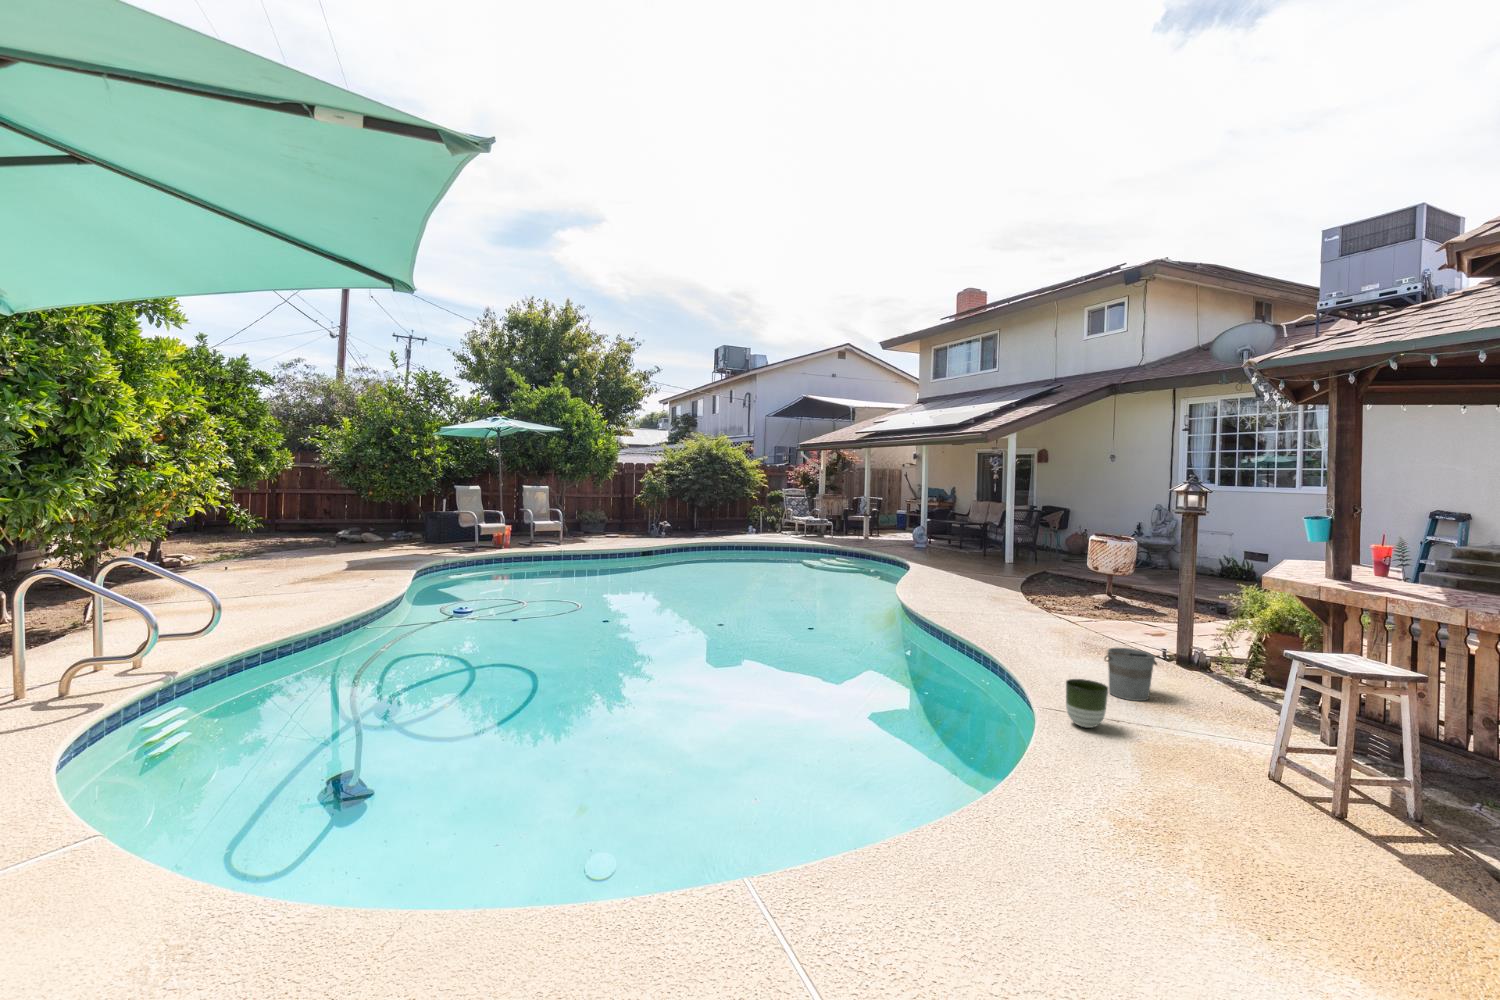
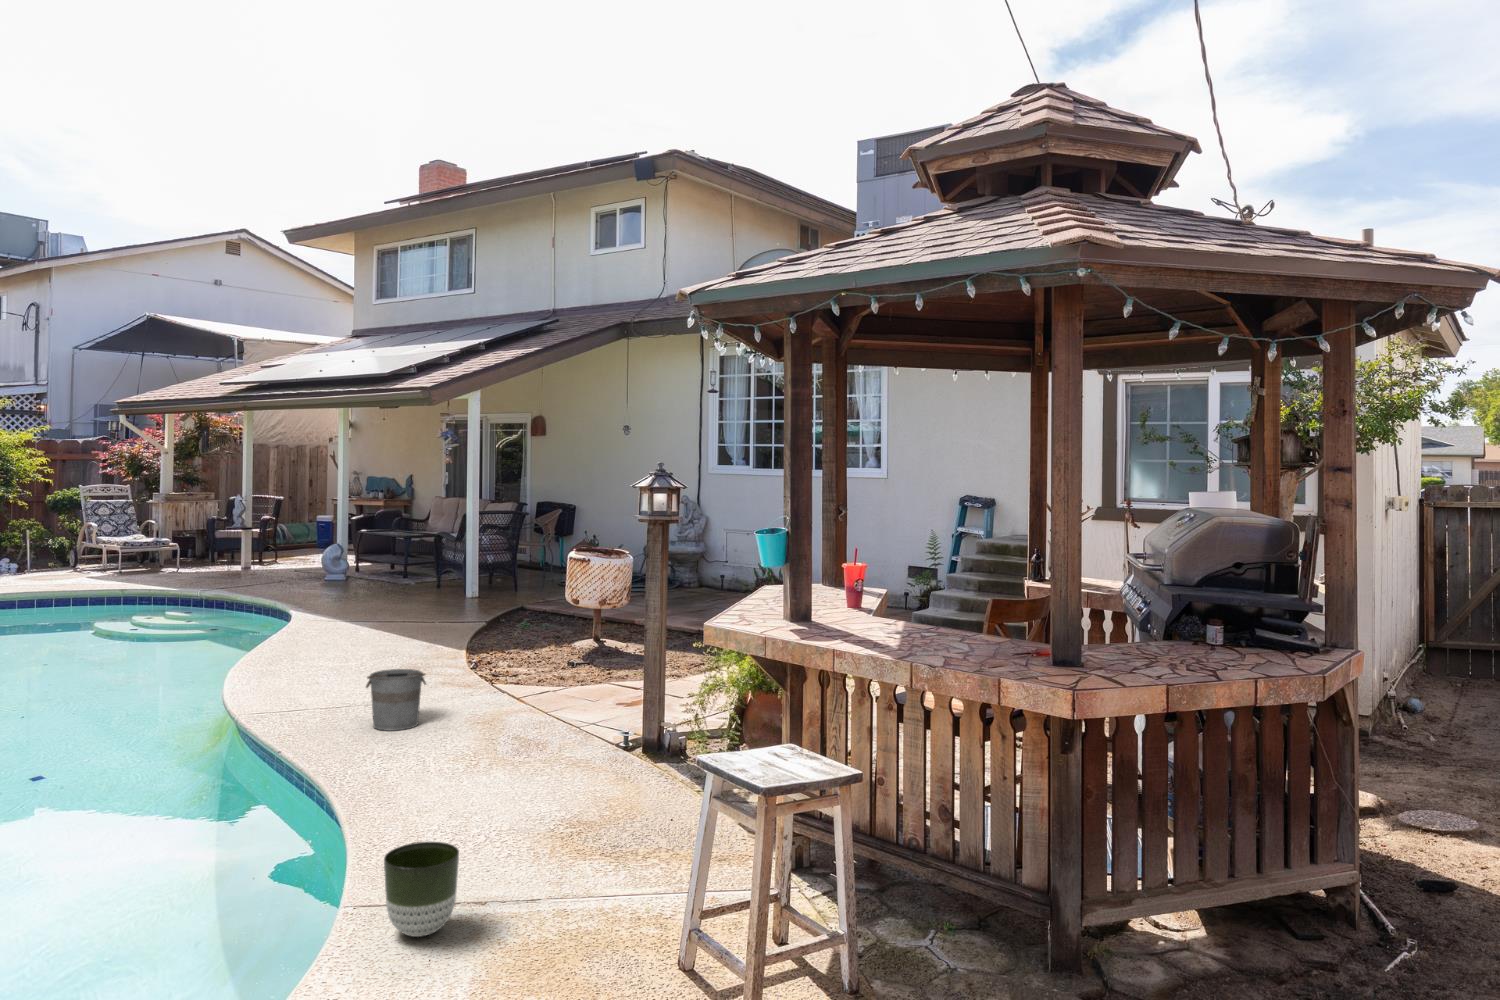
bucket: present [1104,648,1158,701] -> present [366,669,426,731]

